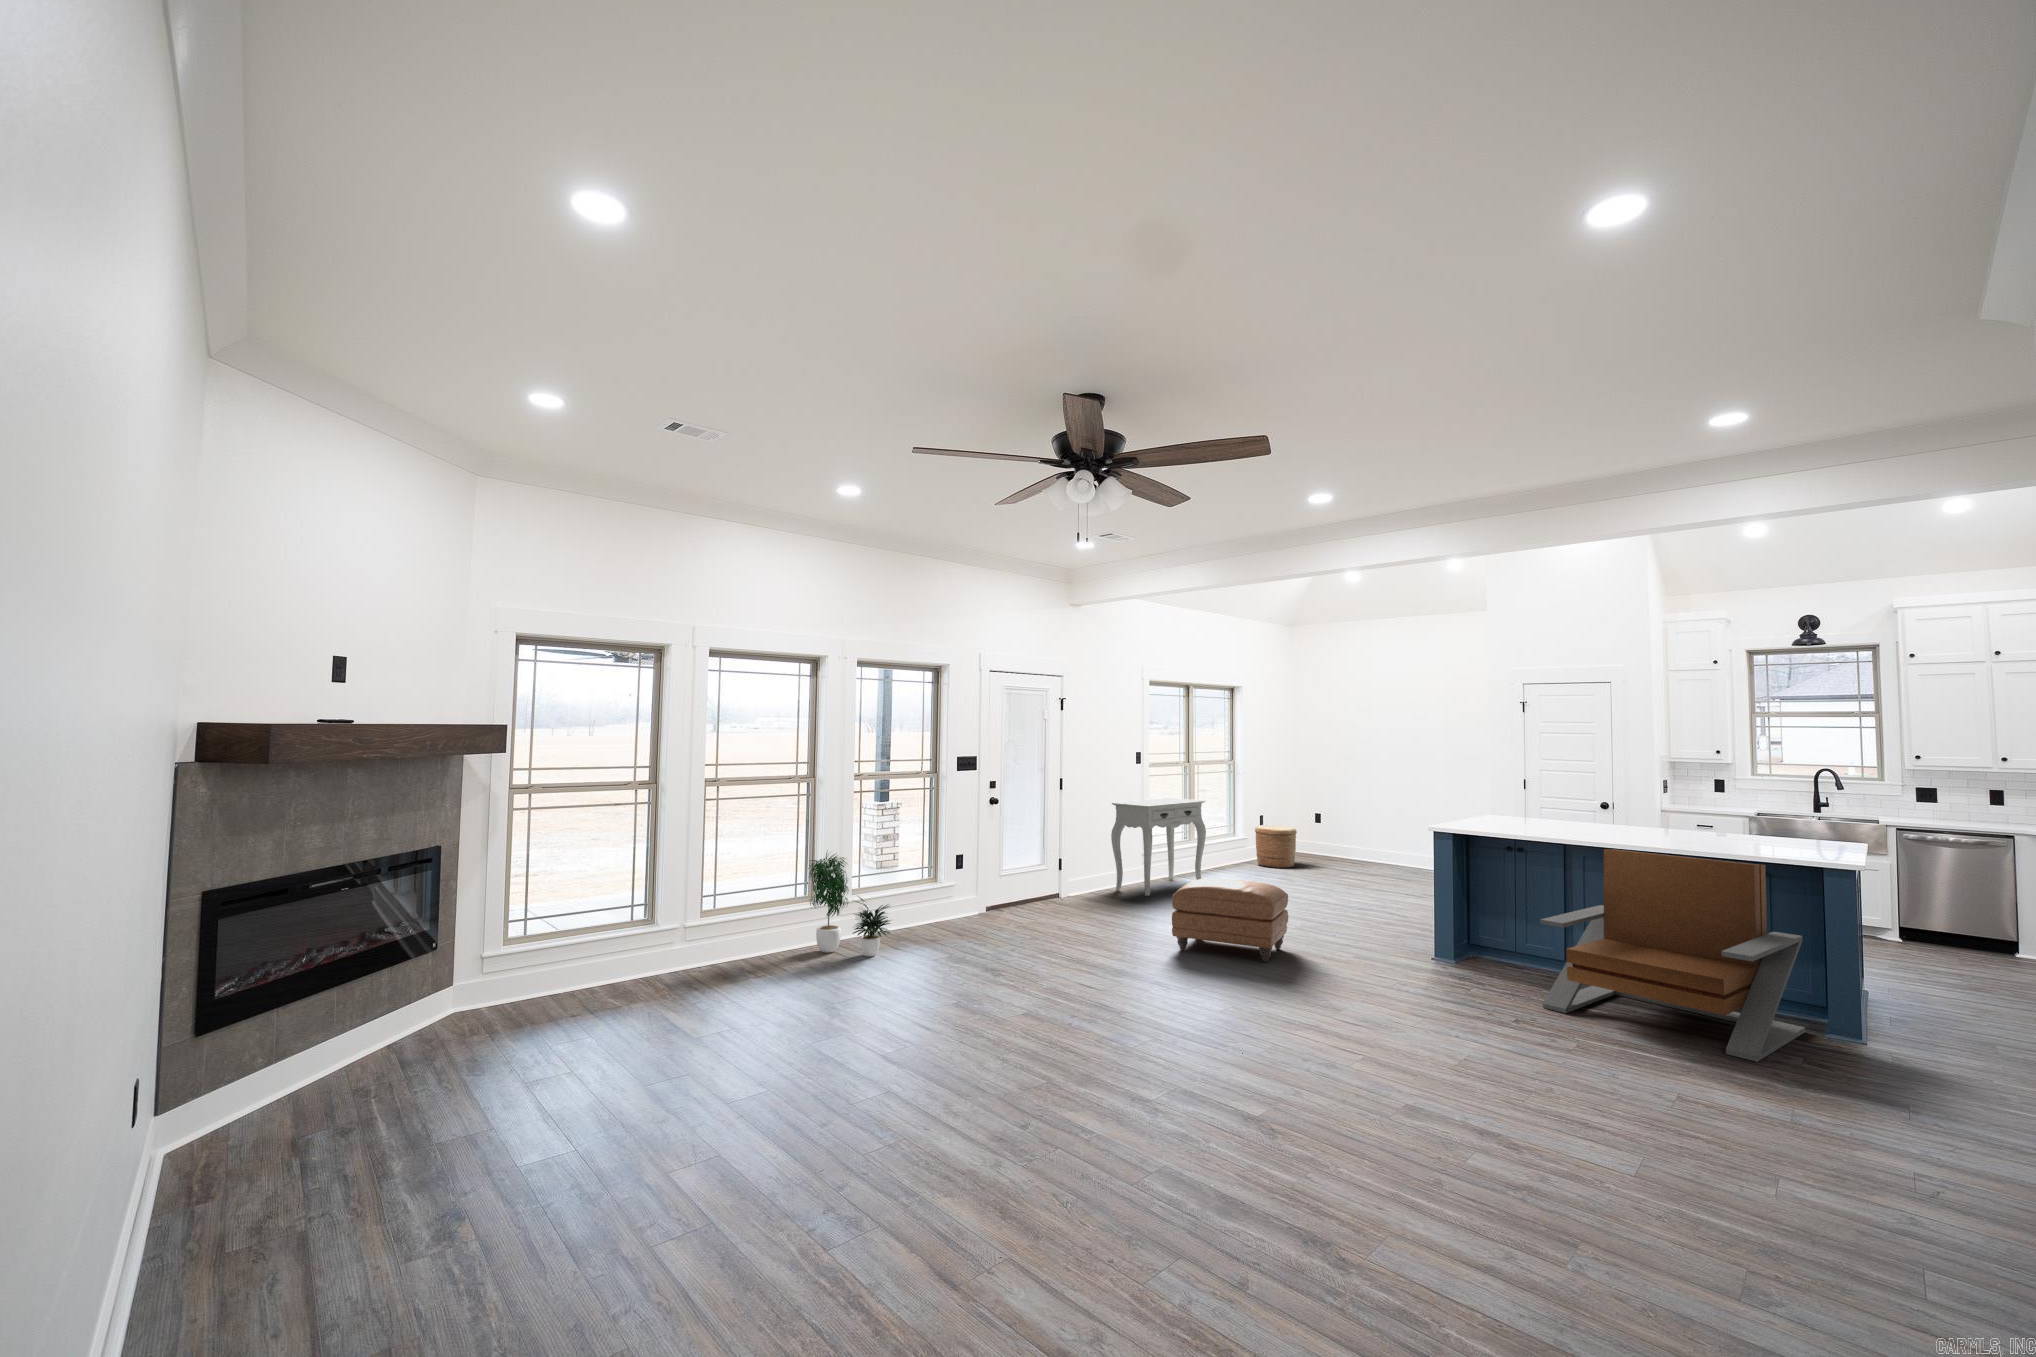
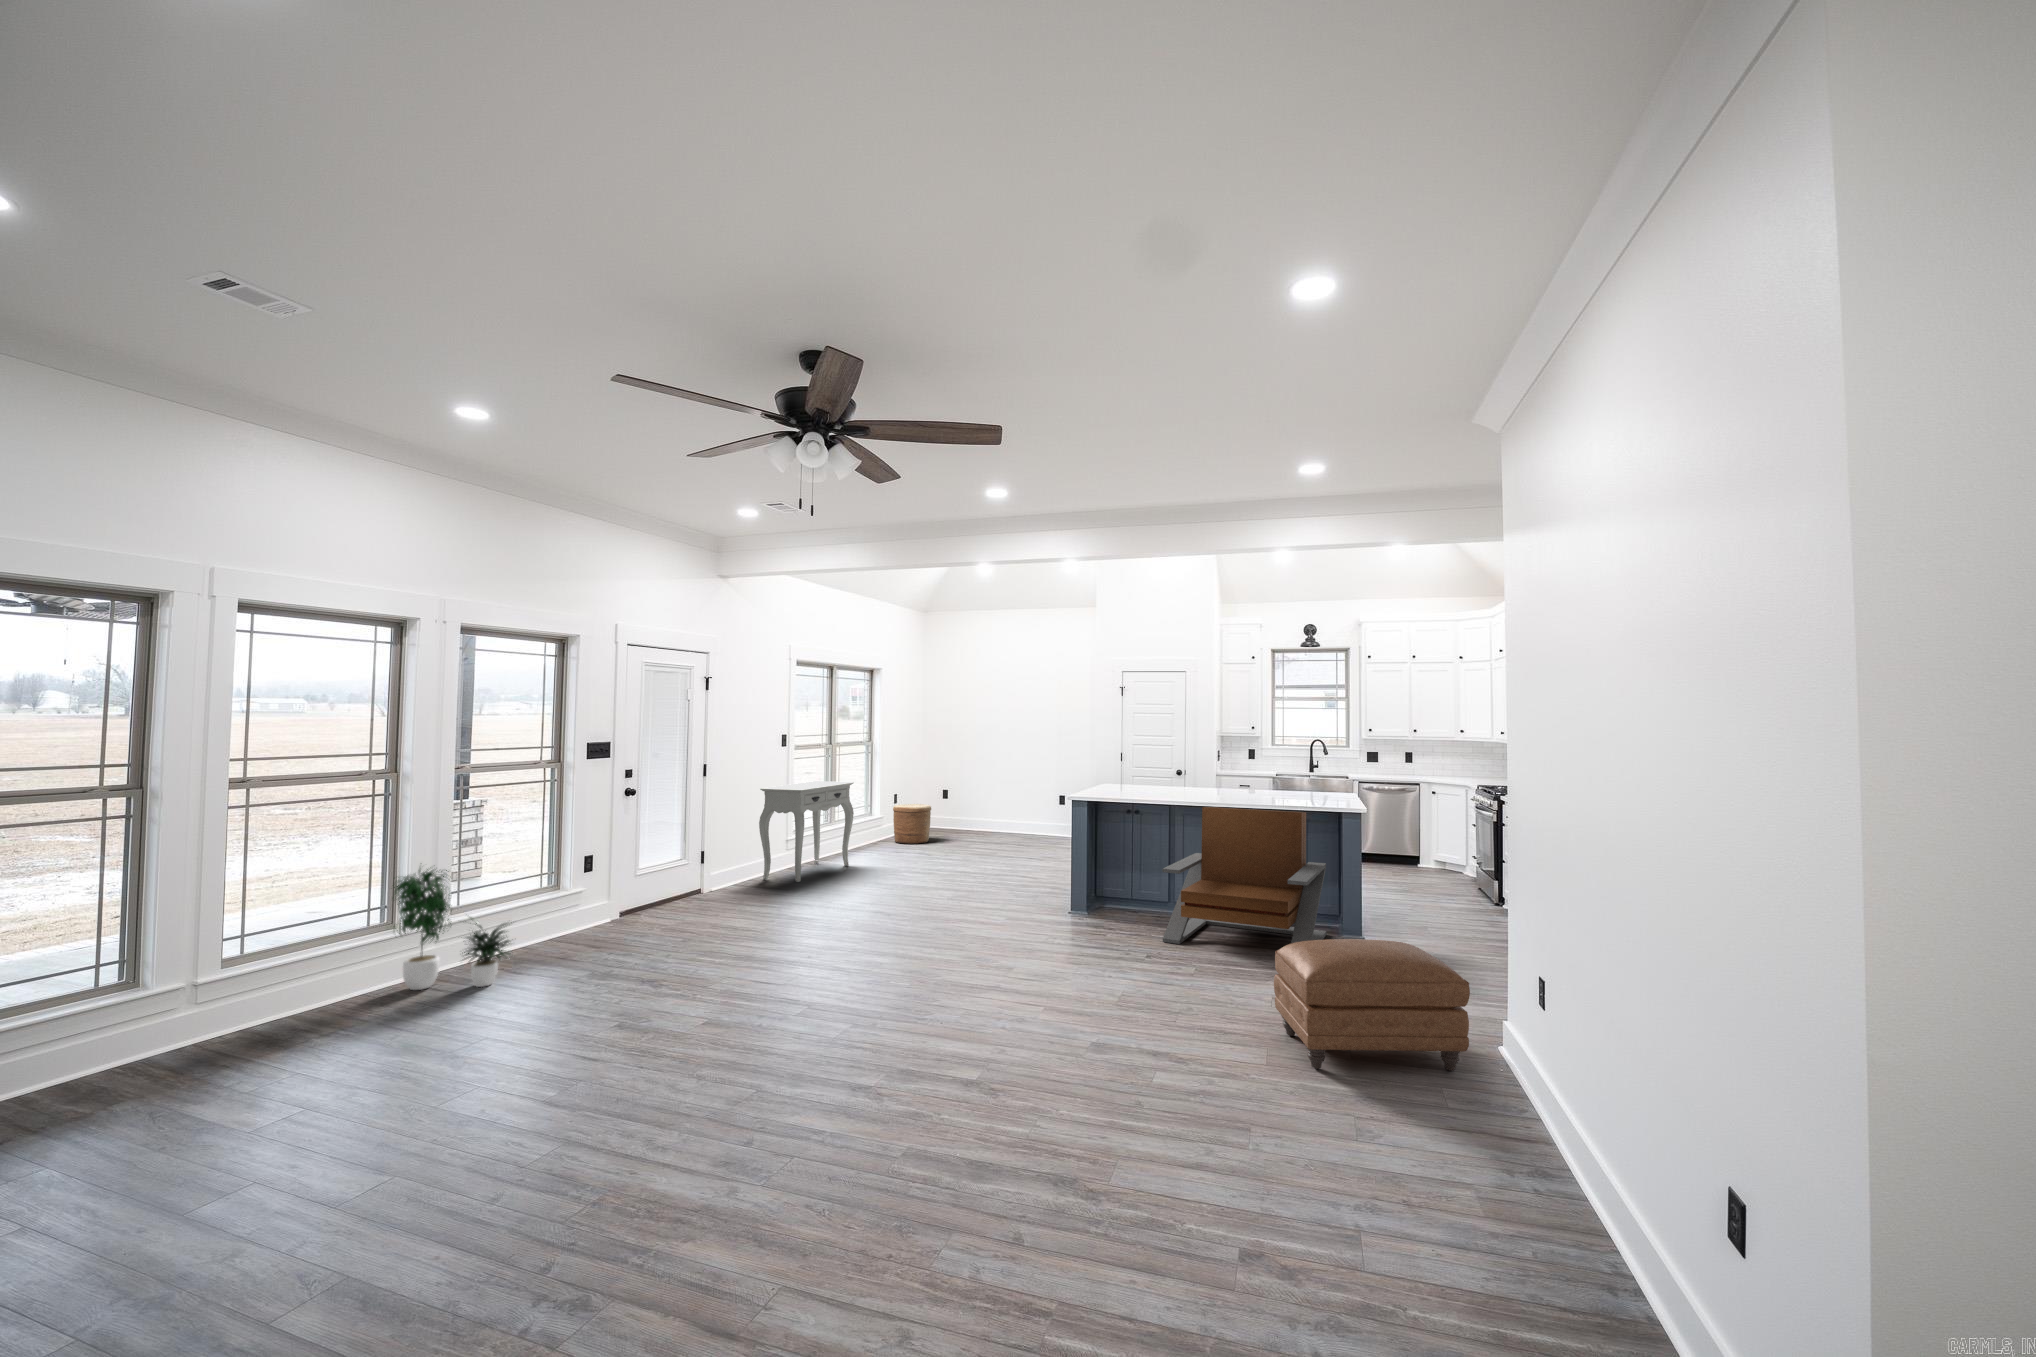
ottoman: present [1172,878,1288,962] -> present [1274,939,1470,1071]

